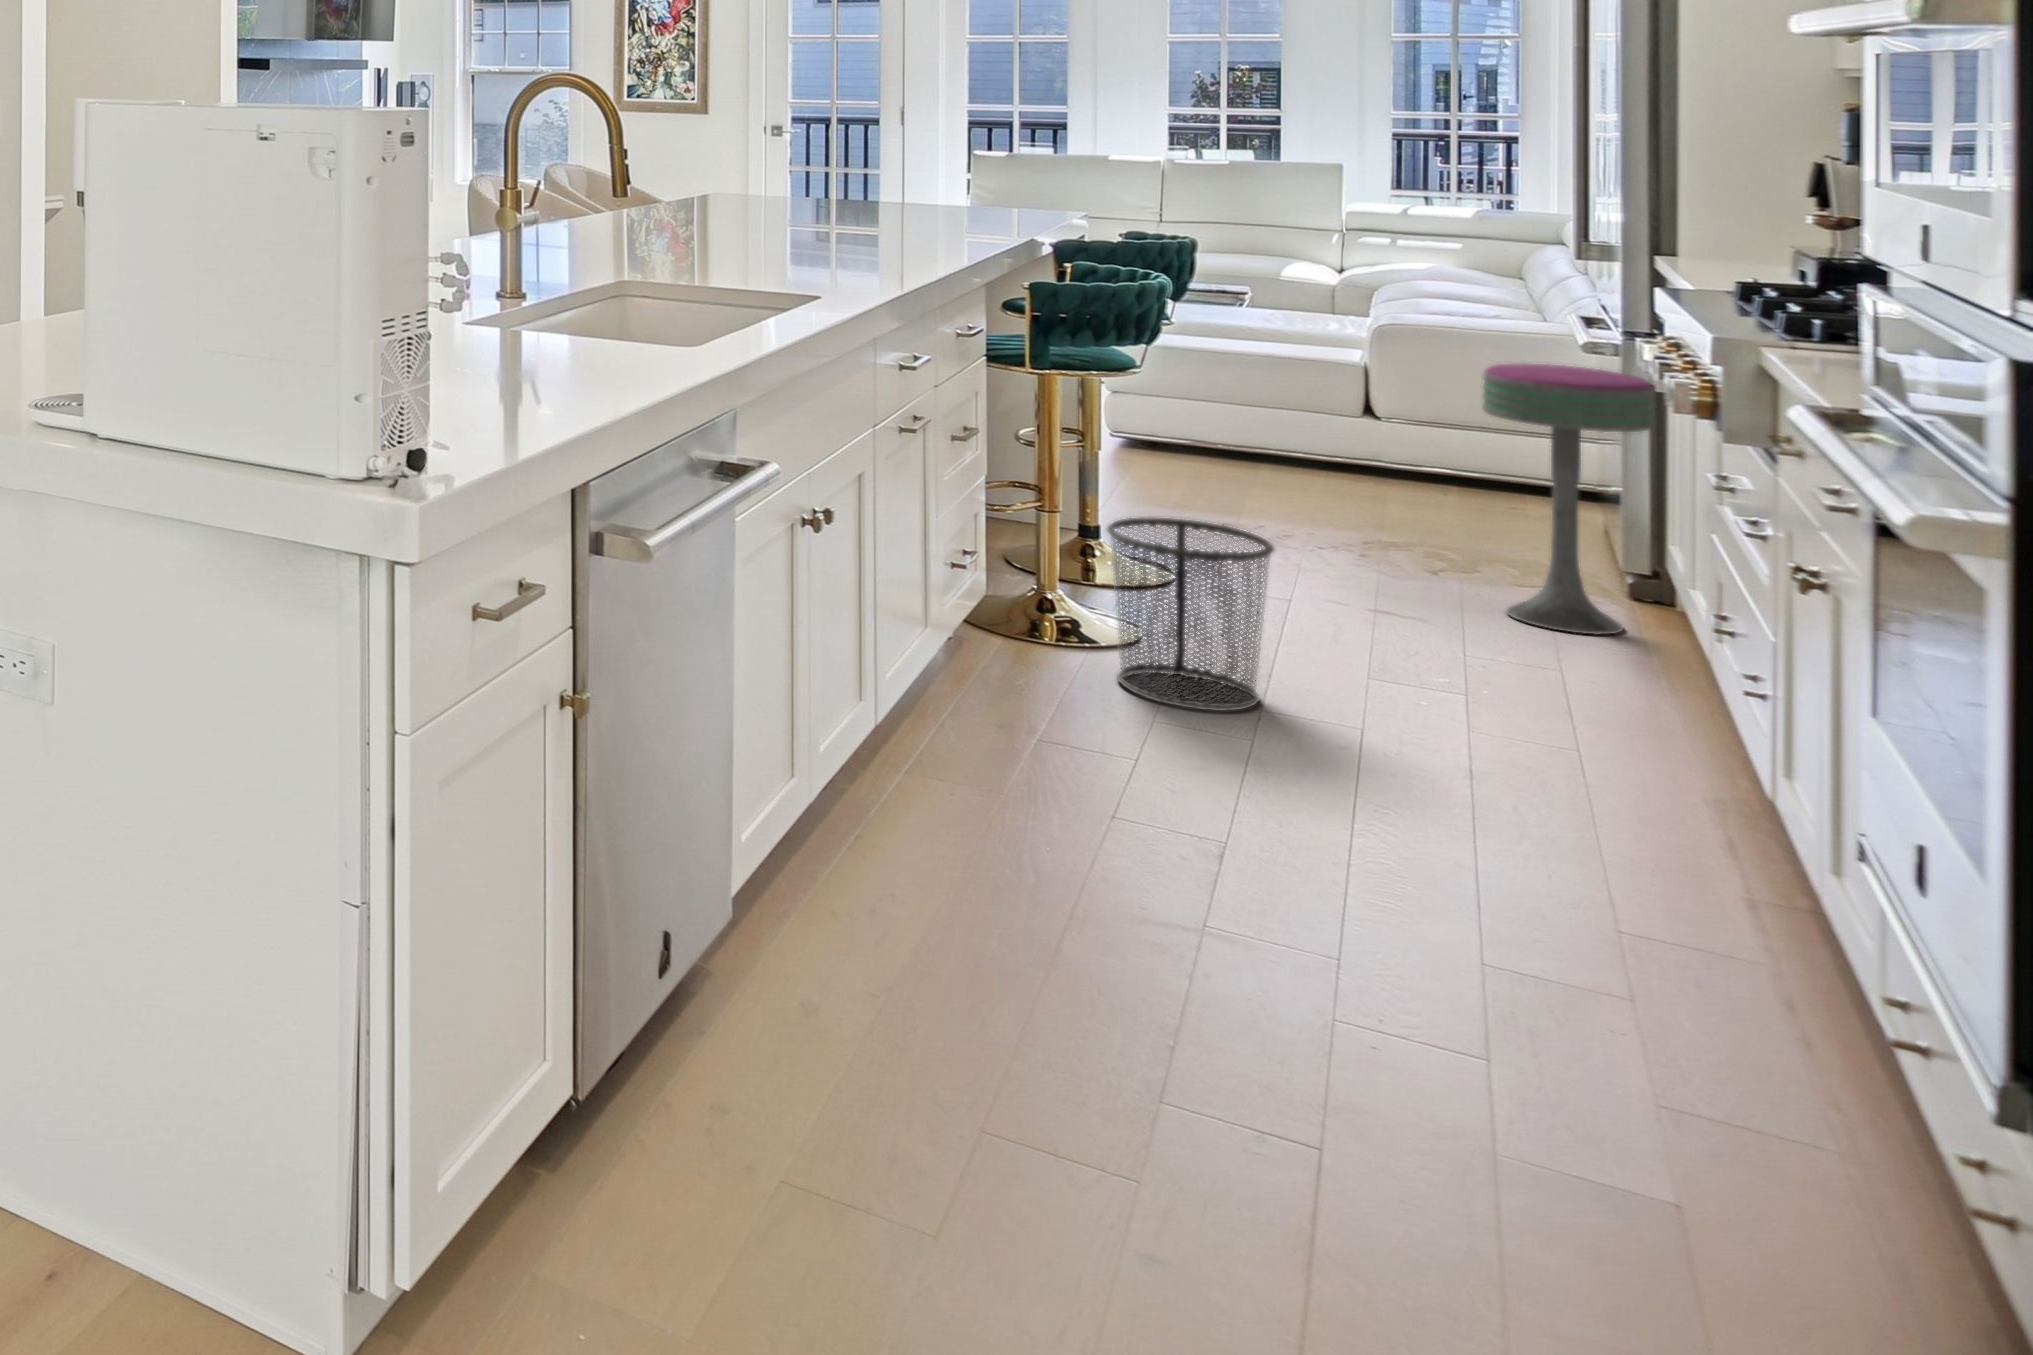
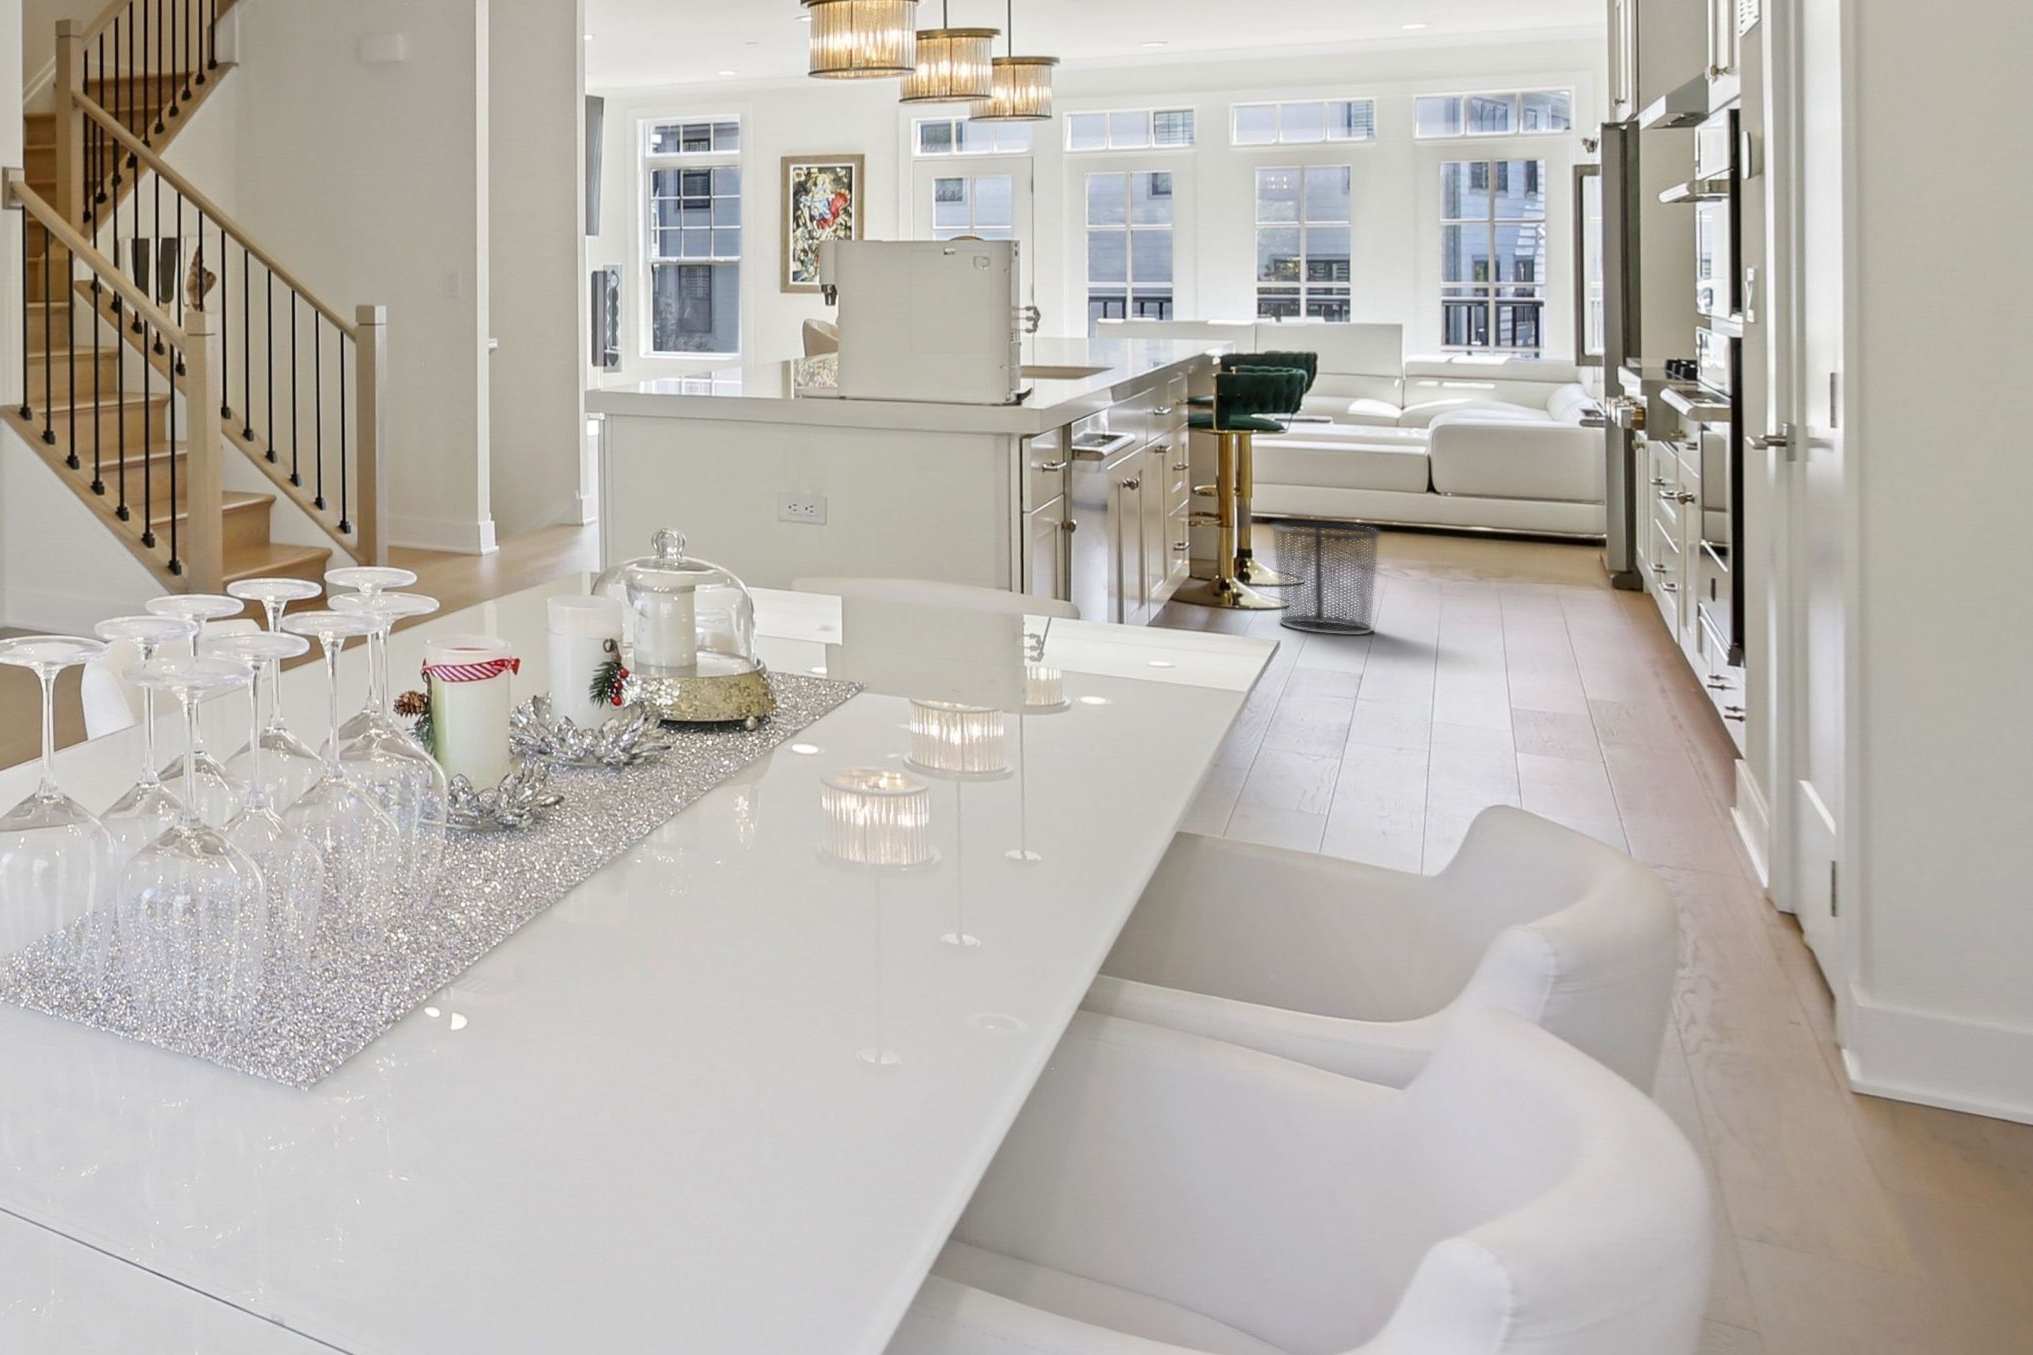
bar stool: present [1482,363,1655,635] -> none [1513,432,1629,606]

